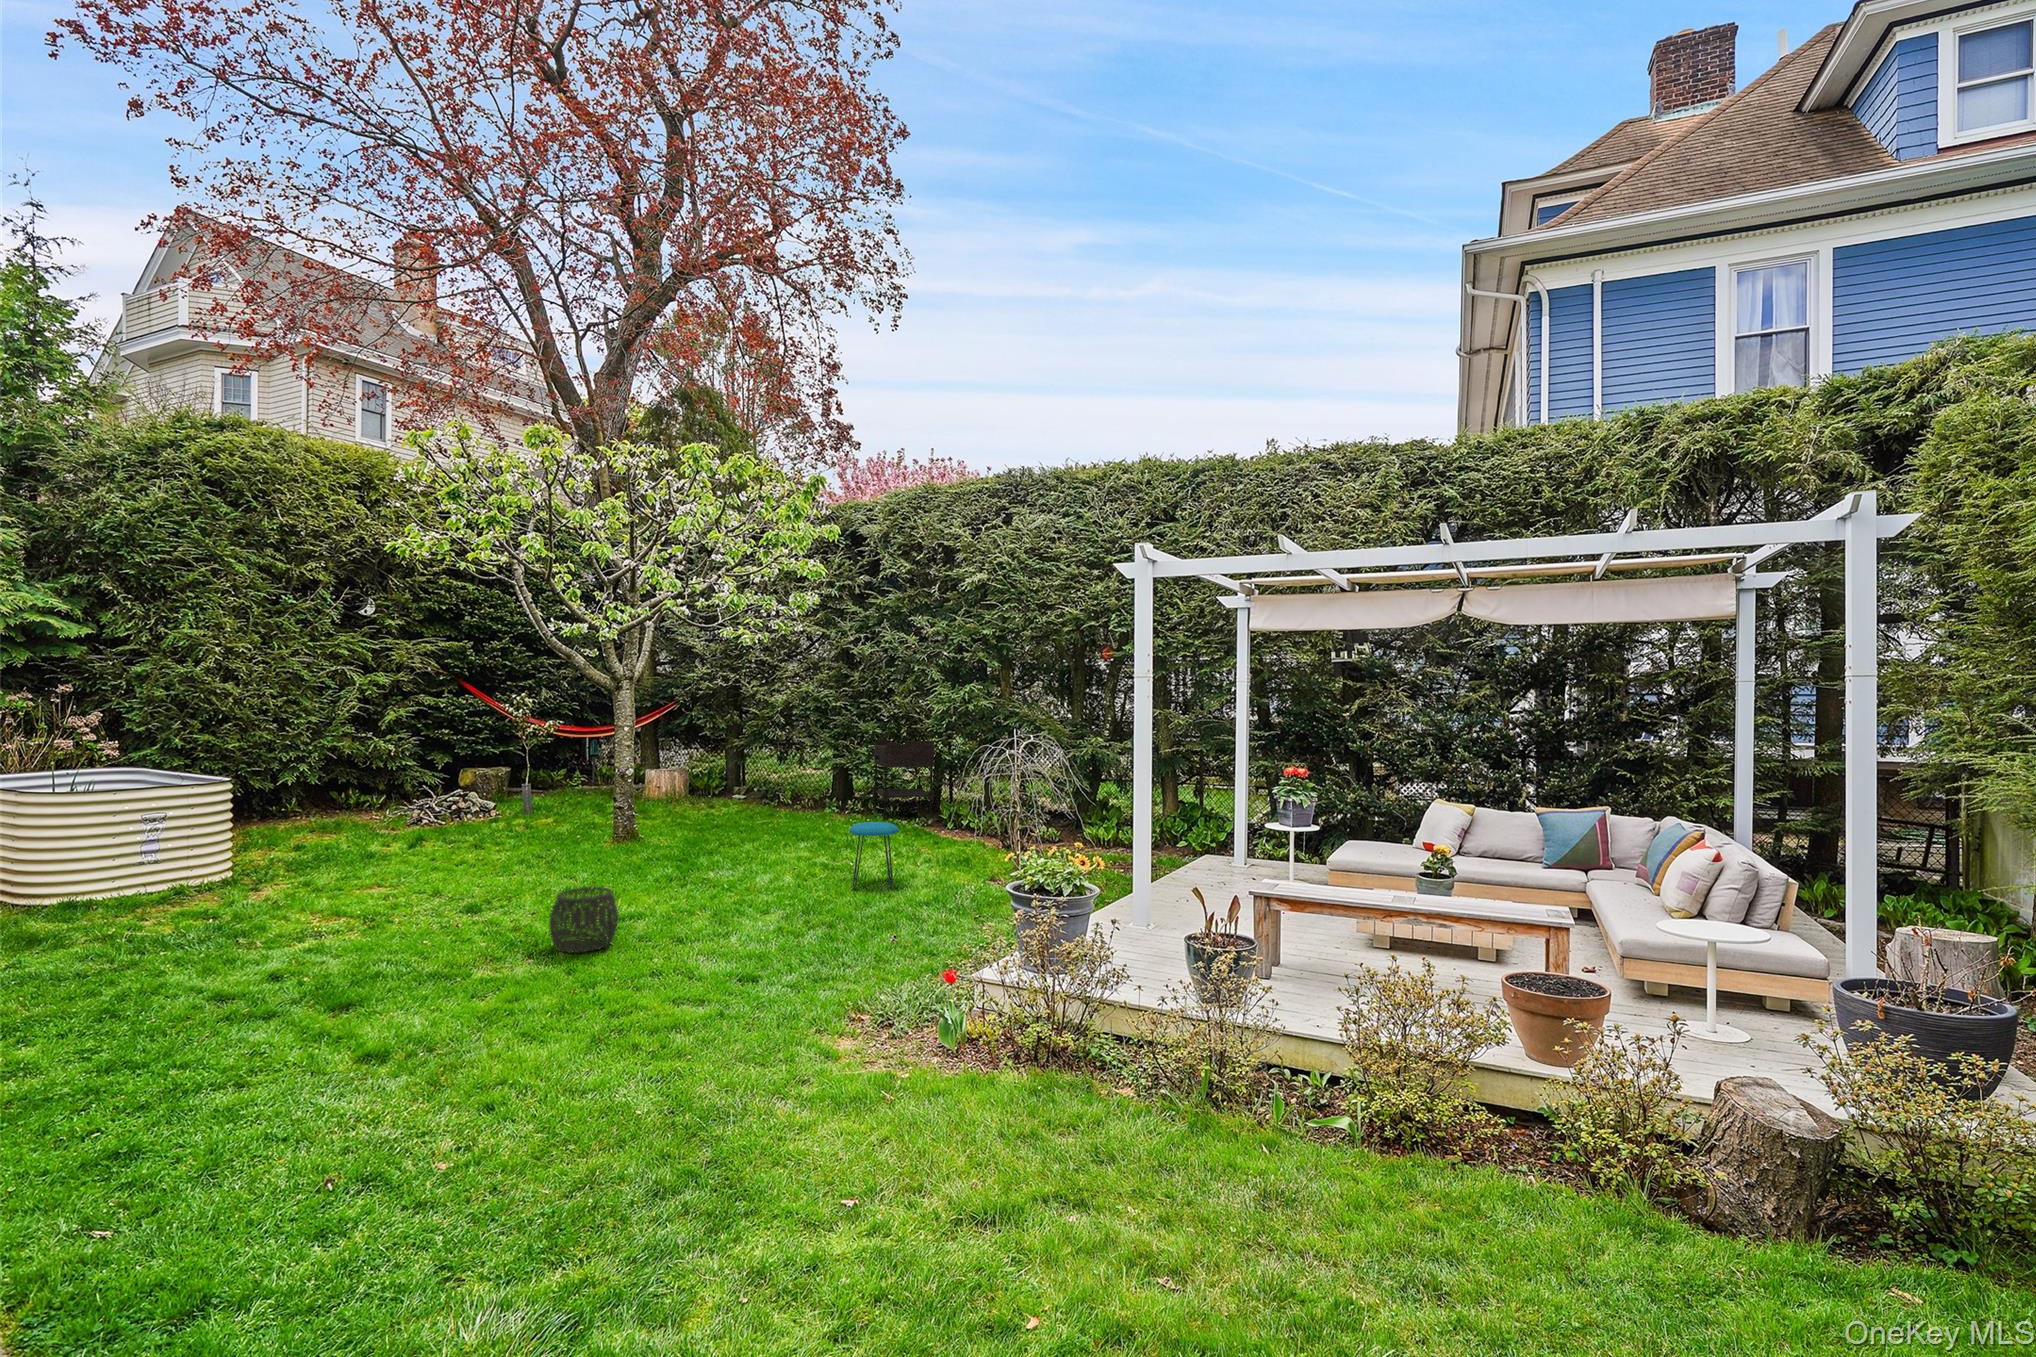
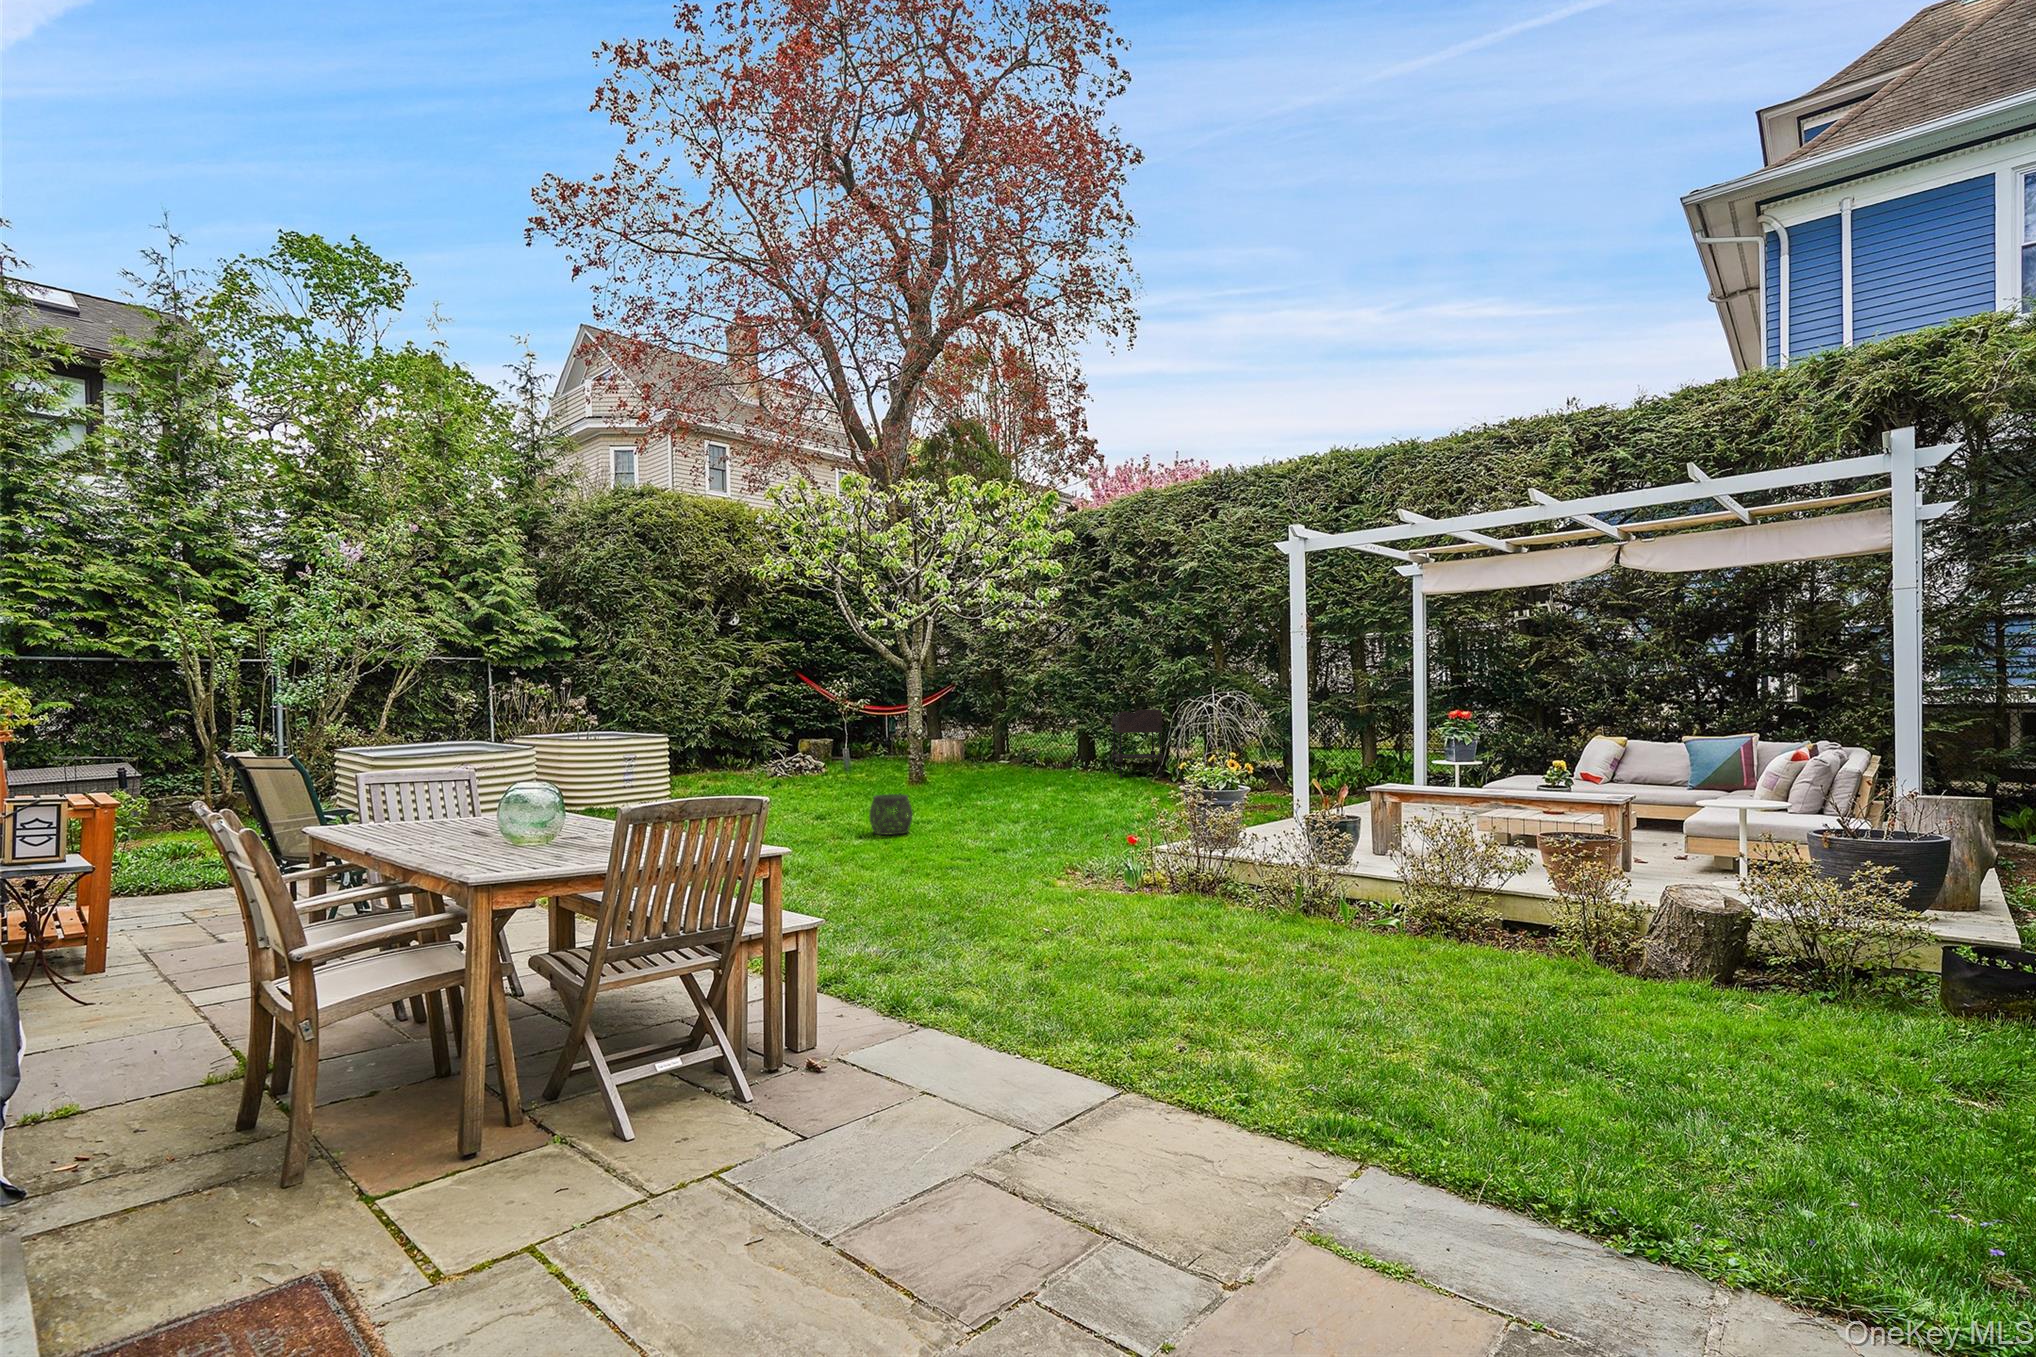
stool: present [849,822,899,889] -> none [1077,763,1116,813]

